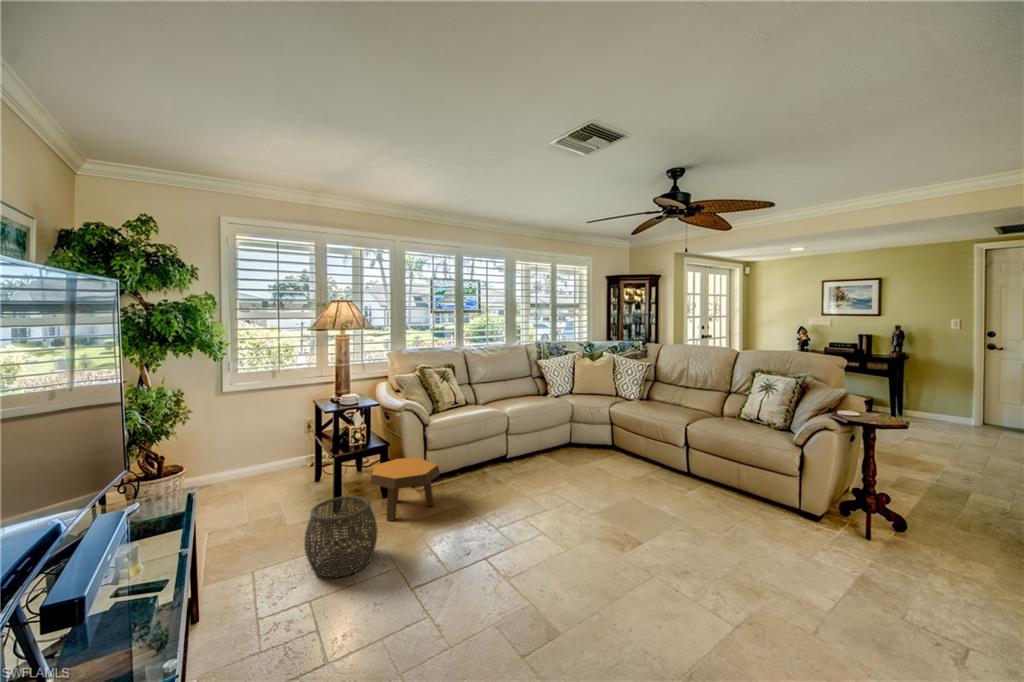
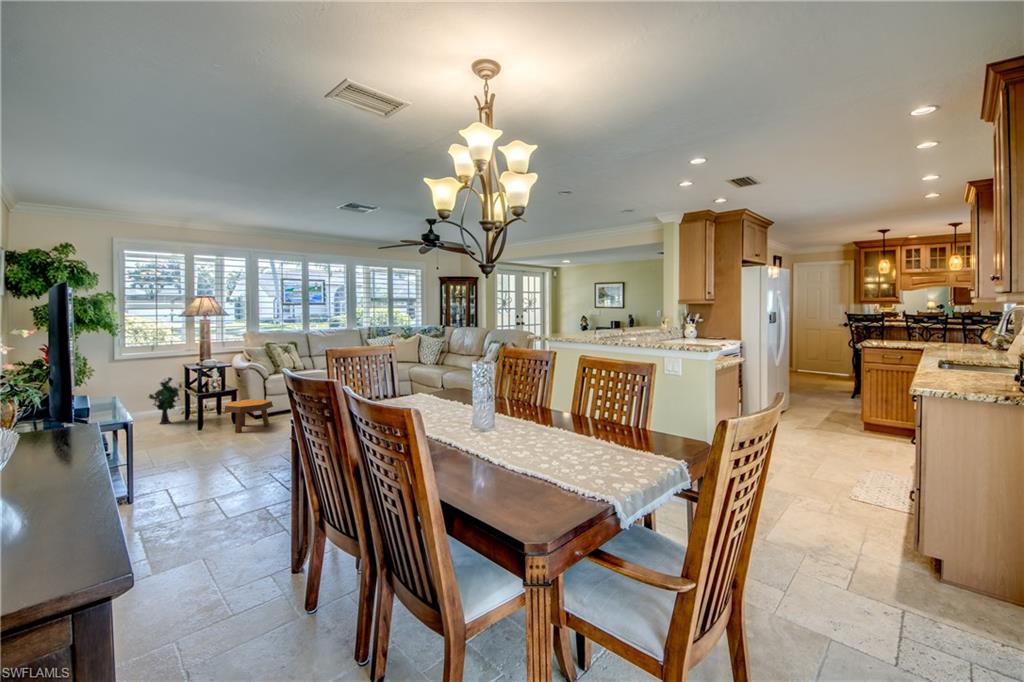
decorative plant: none [265,420,310,490] -> present [149,377,180,424]
woven basket: present [304,496,378,578] -> none [180,412,227,451]

